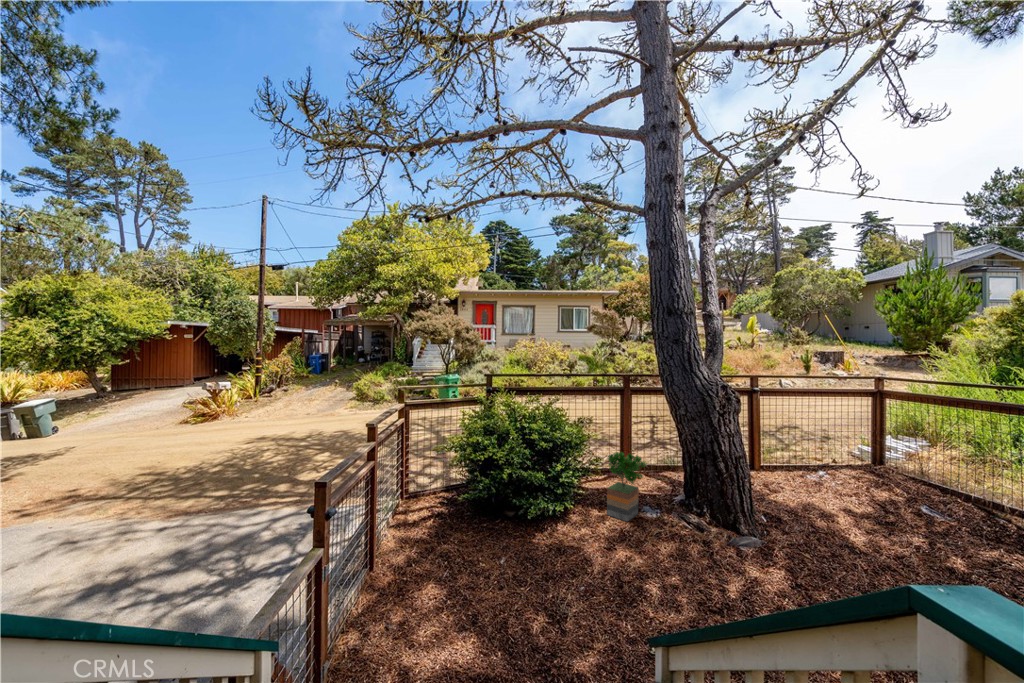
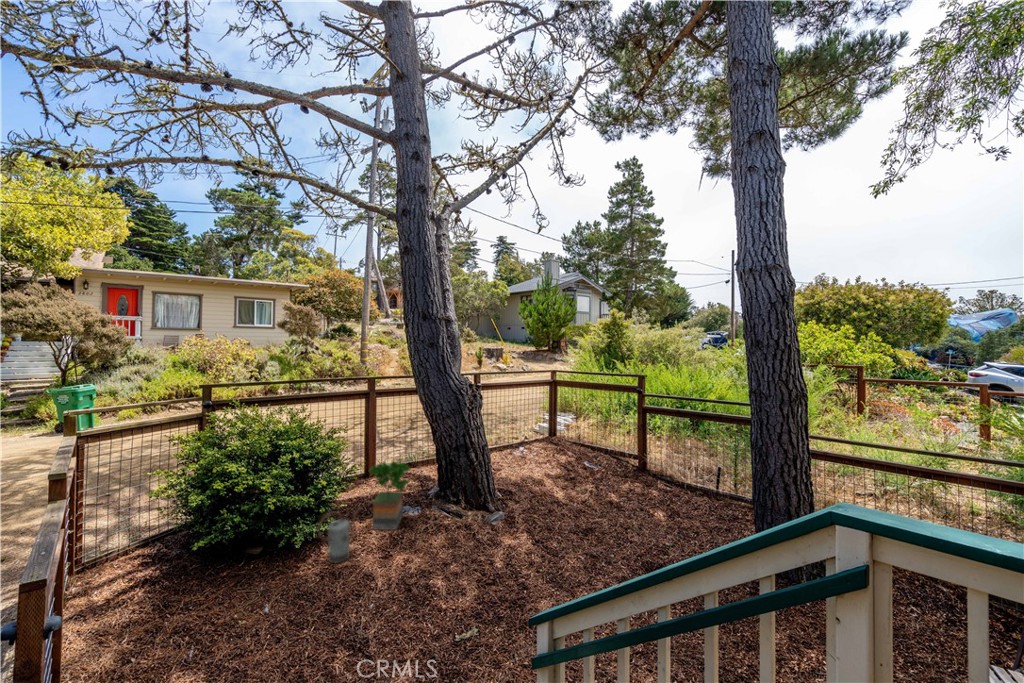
watering can: none [551,482,590,530] -> present [318,512,357,564]

